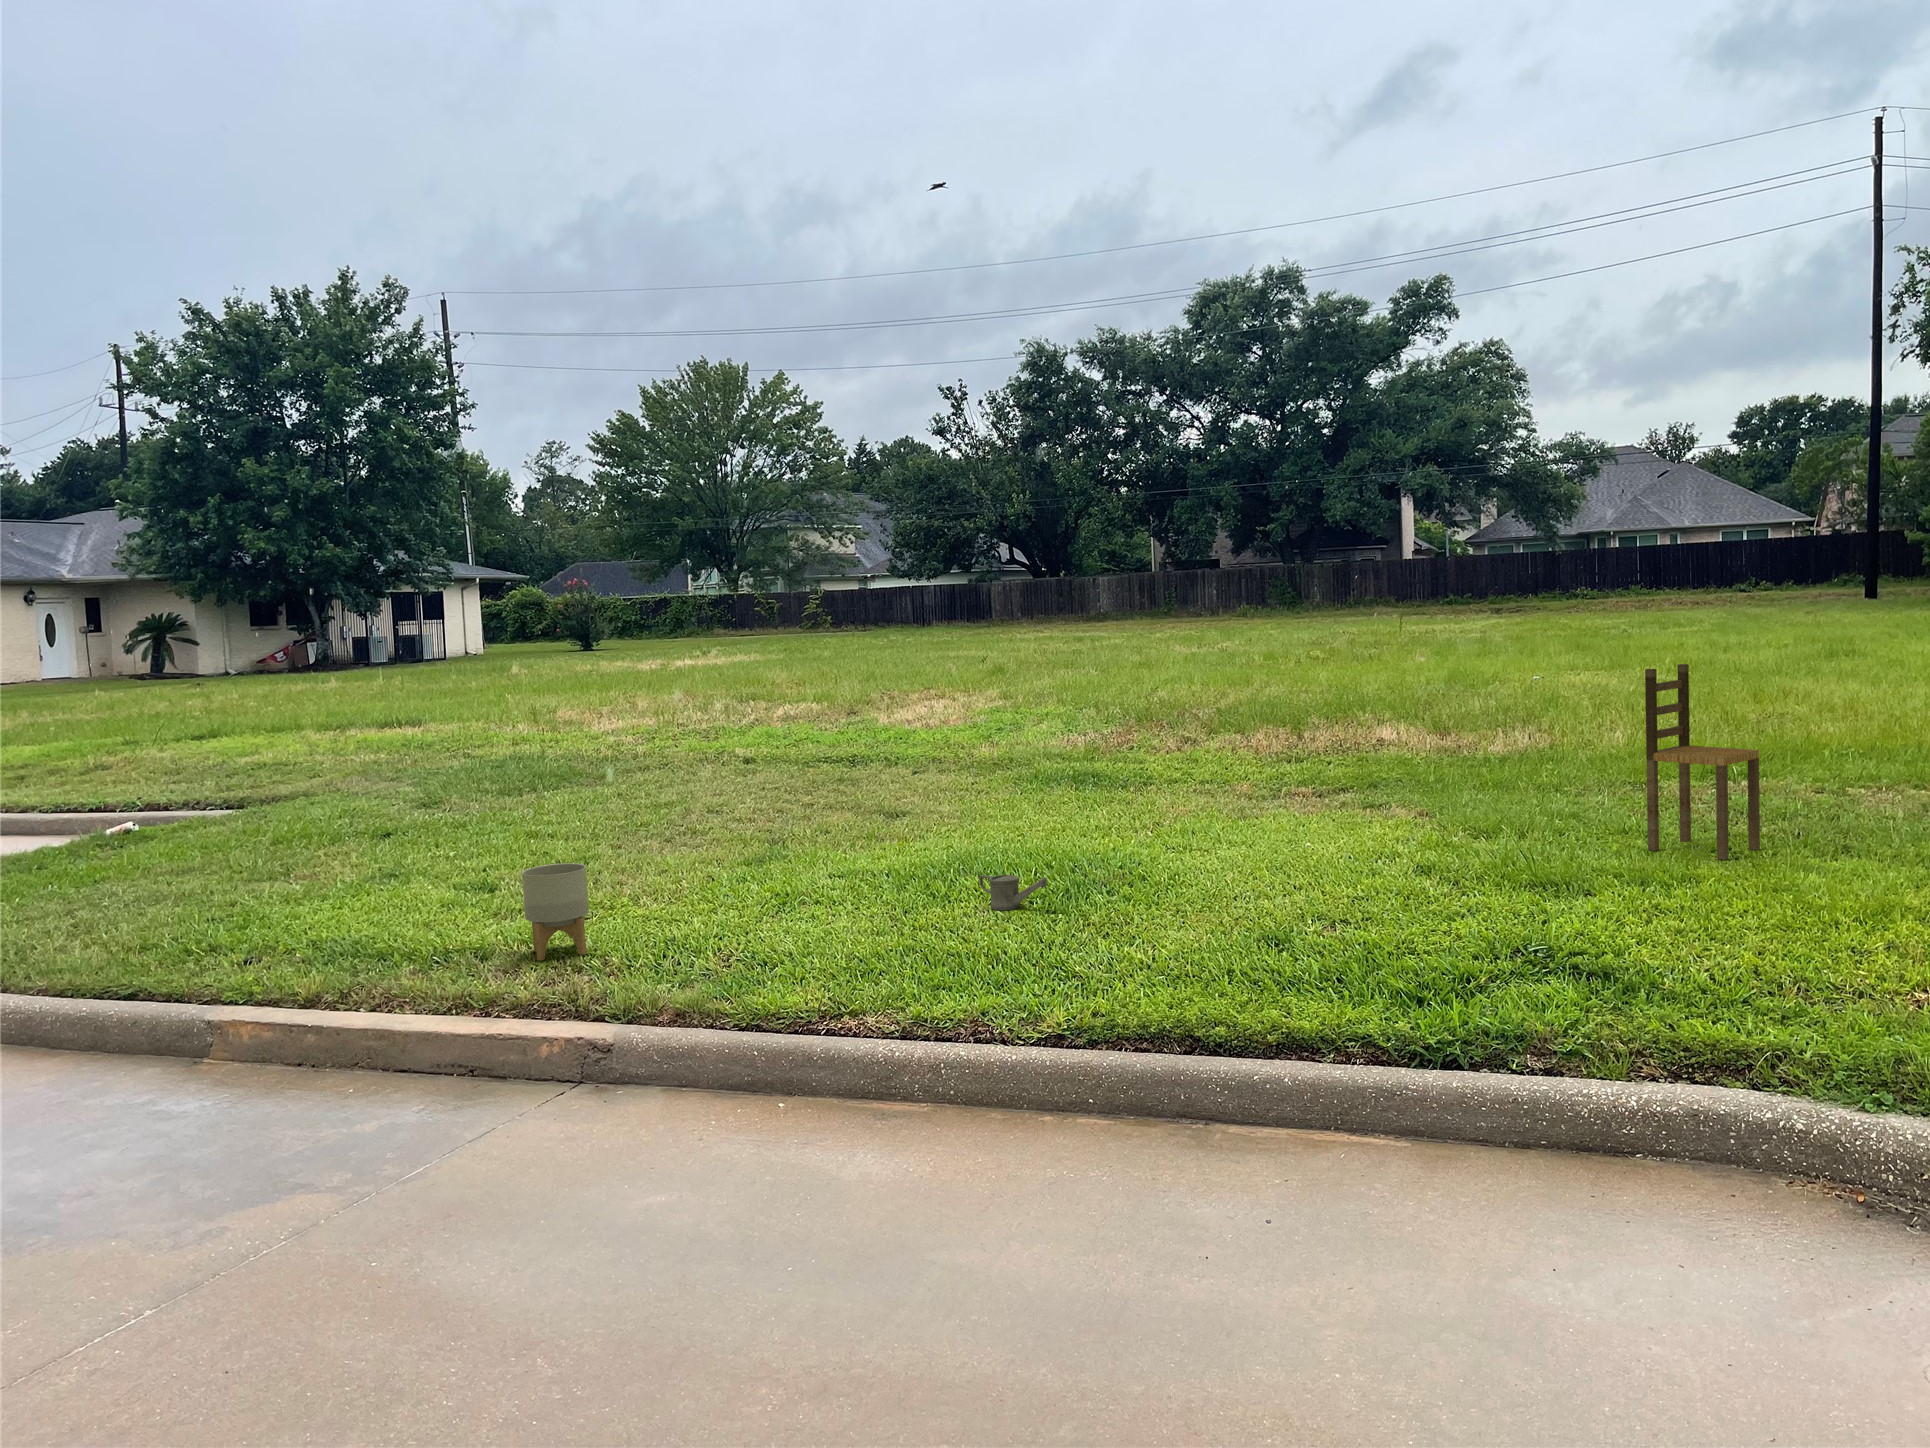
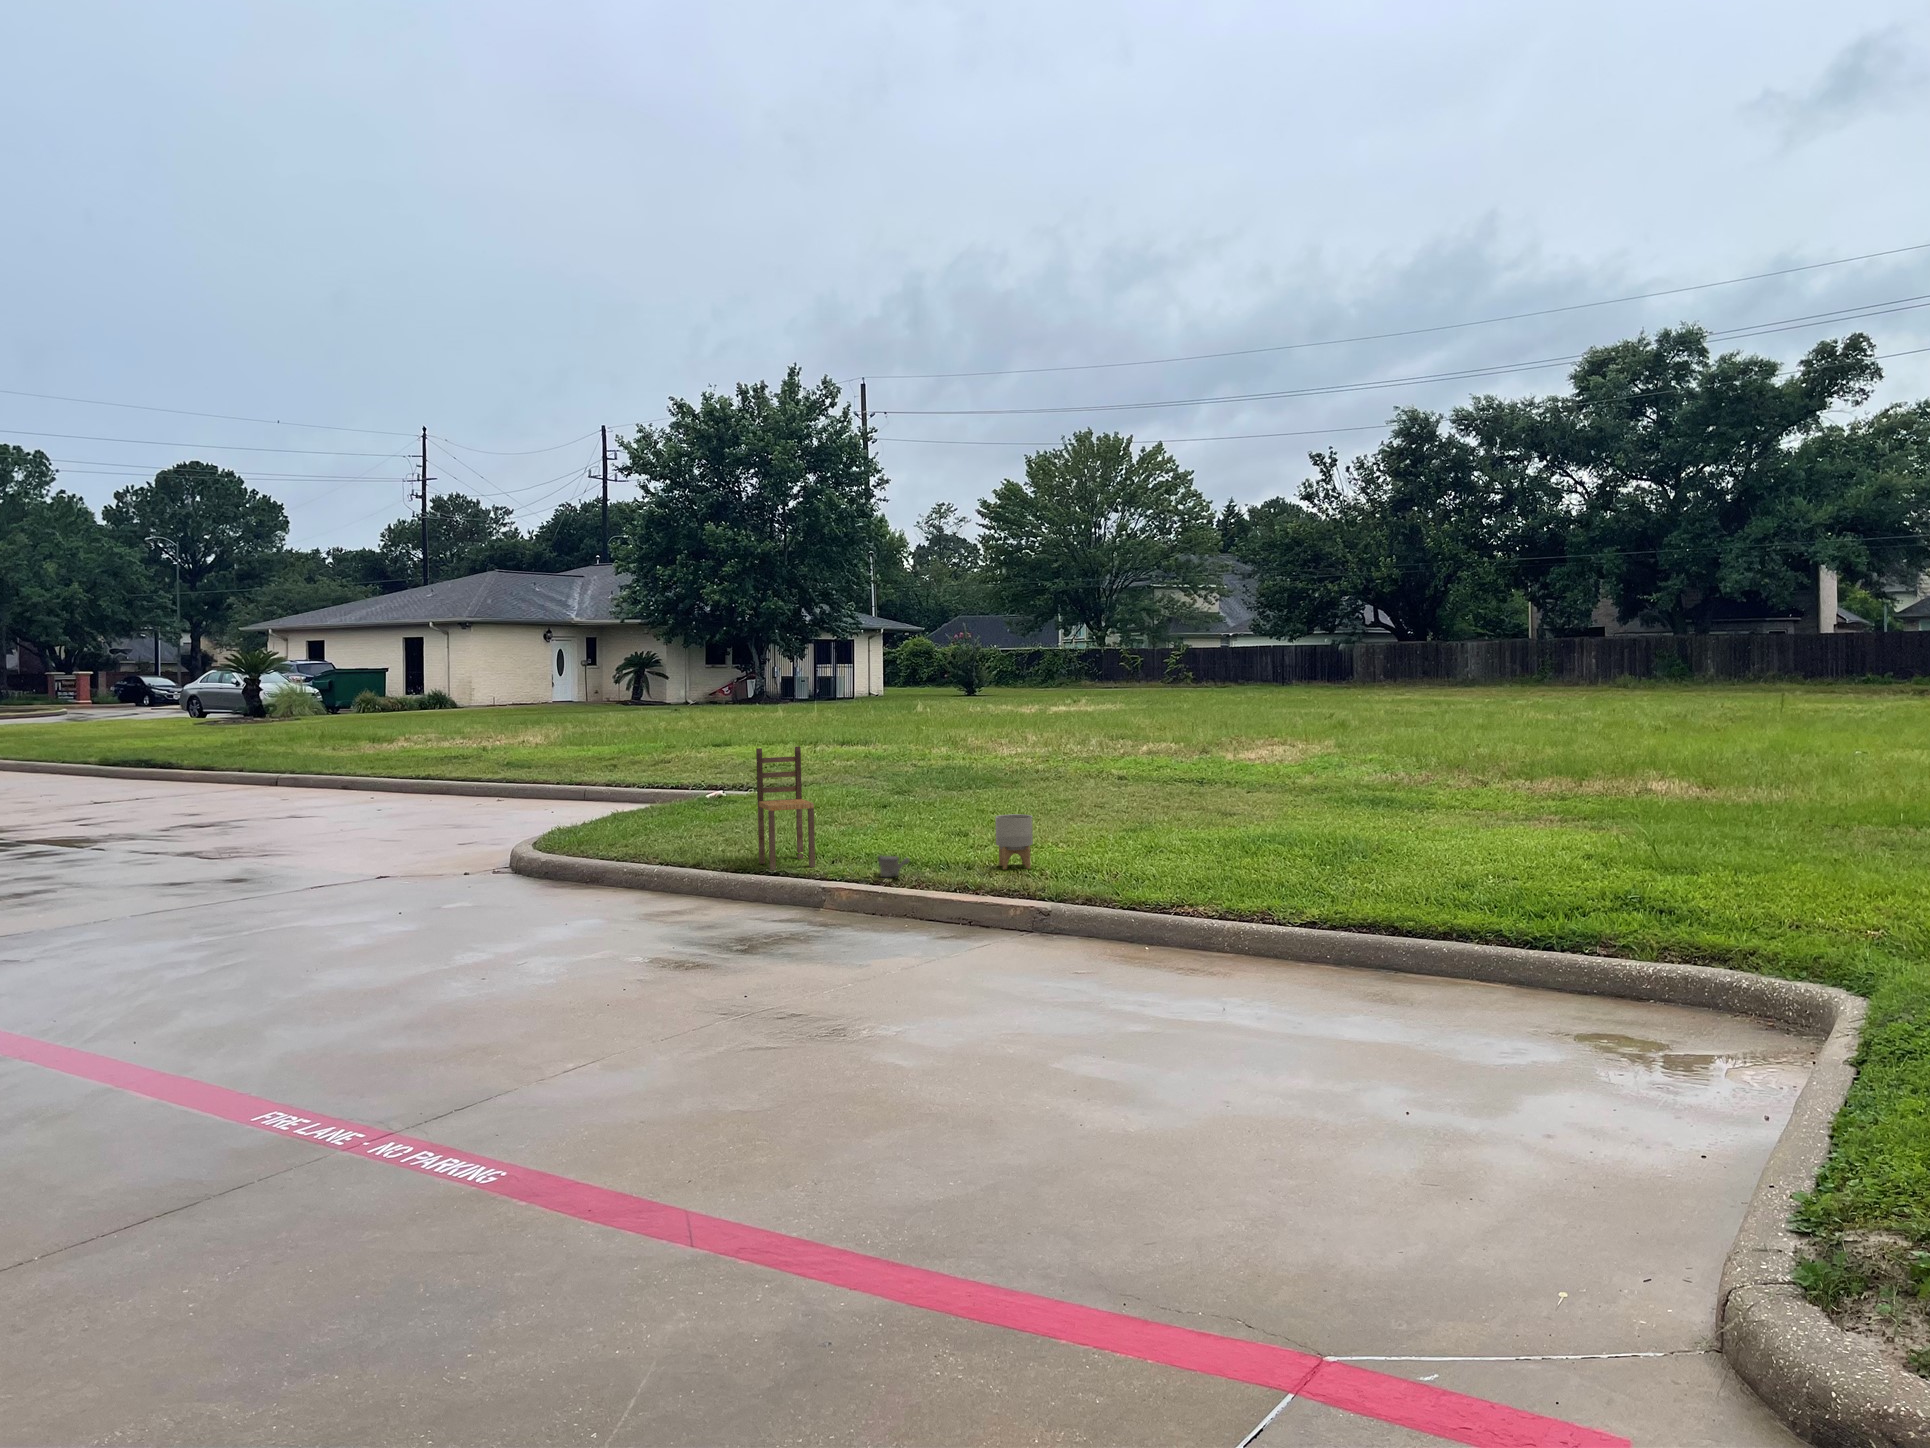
chair: present [1645,664,1760,860] -> present [756,746,815,870]
watering can: present [979,875,1047,911] -> present [878,856,909,877]

